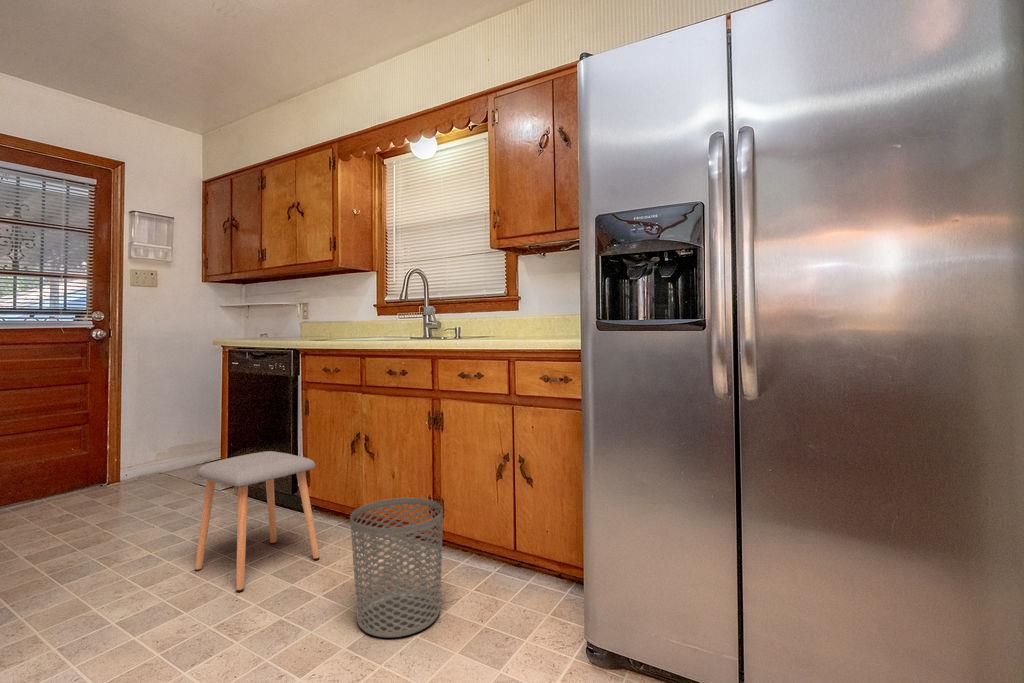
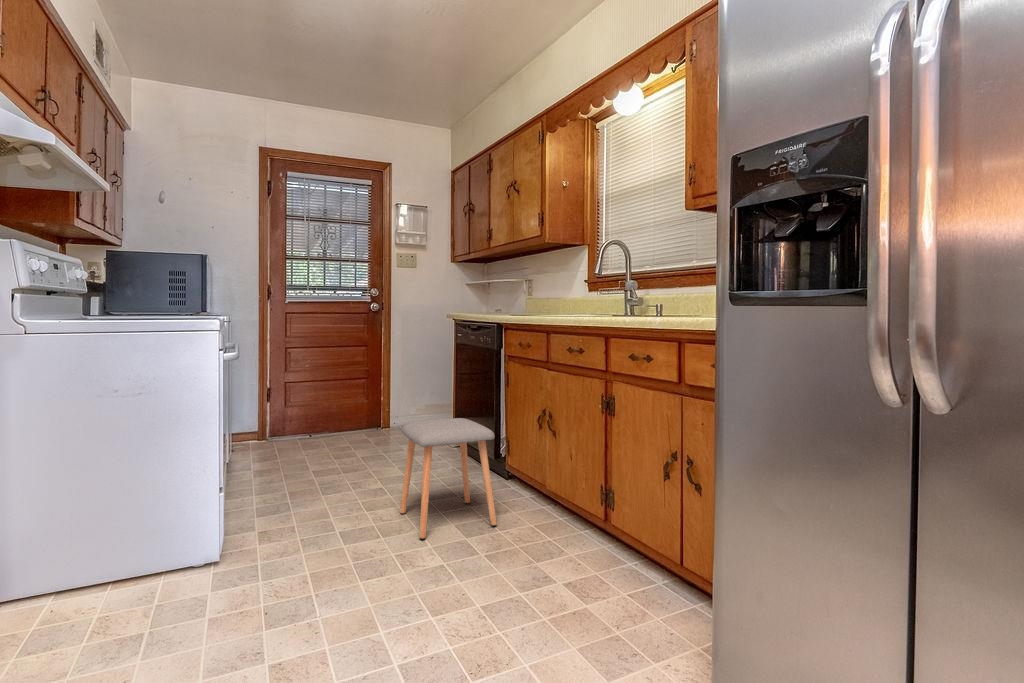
waste bin: present [350,498,443,637] -> none [492,480,585,621]

